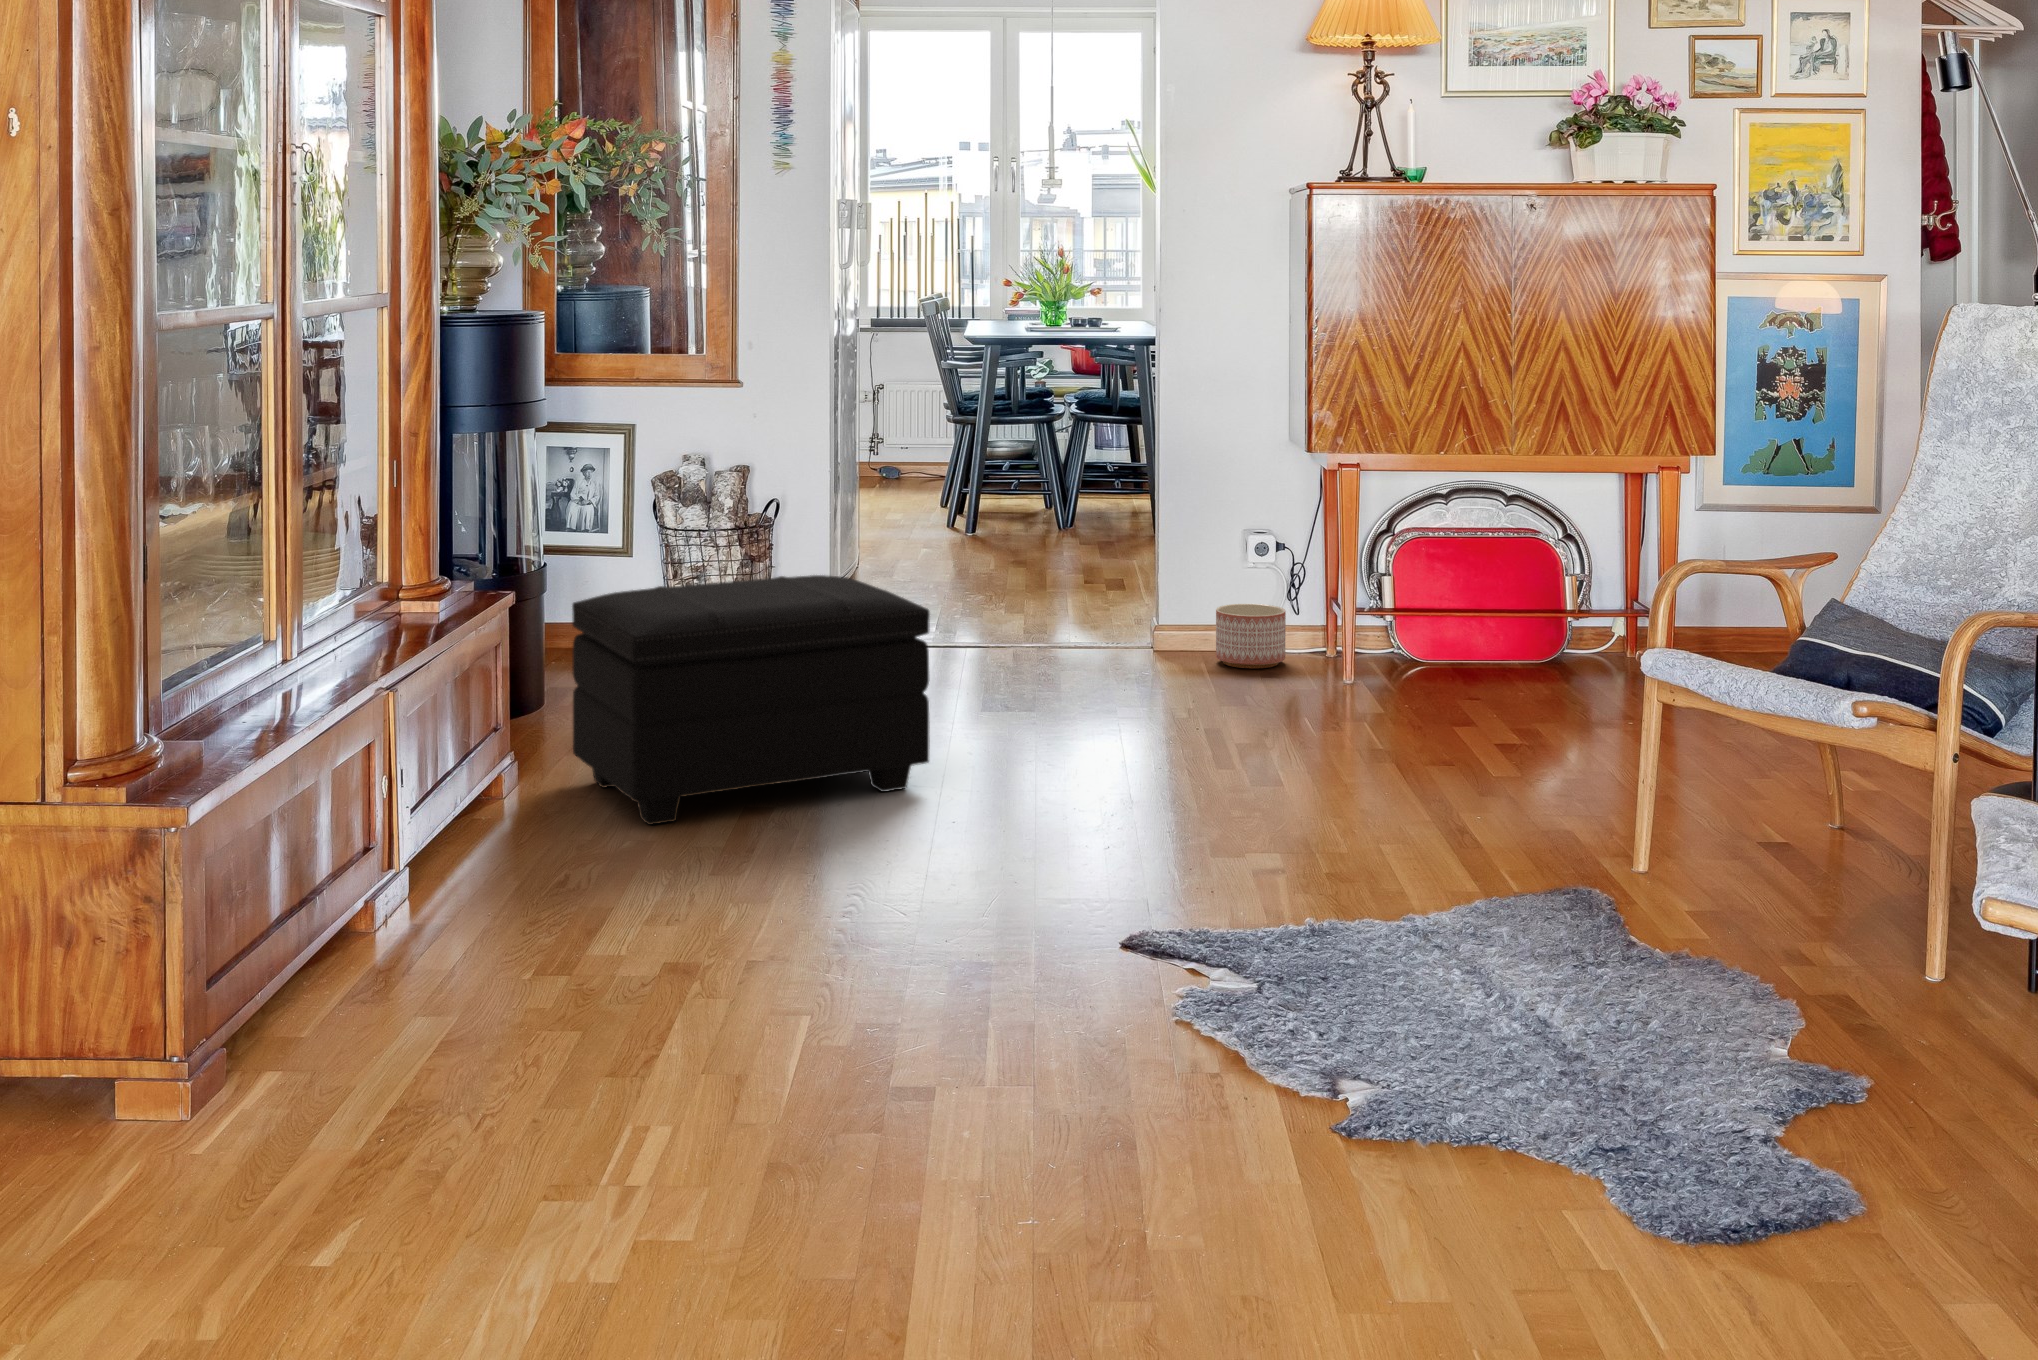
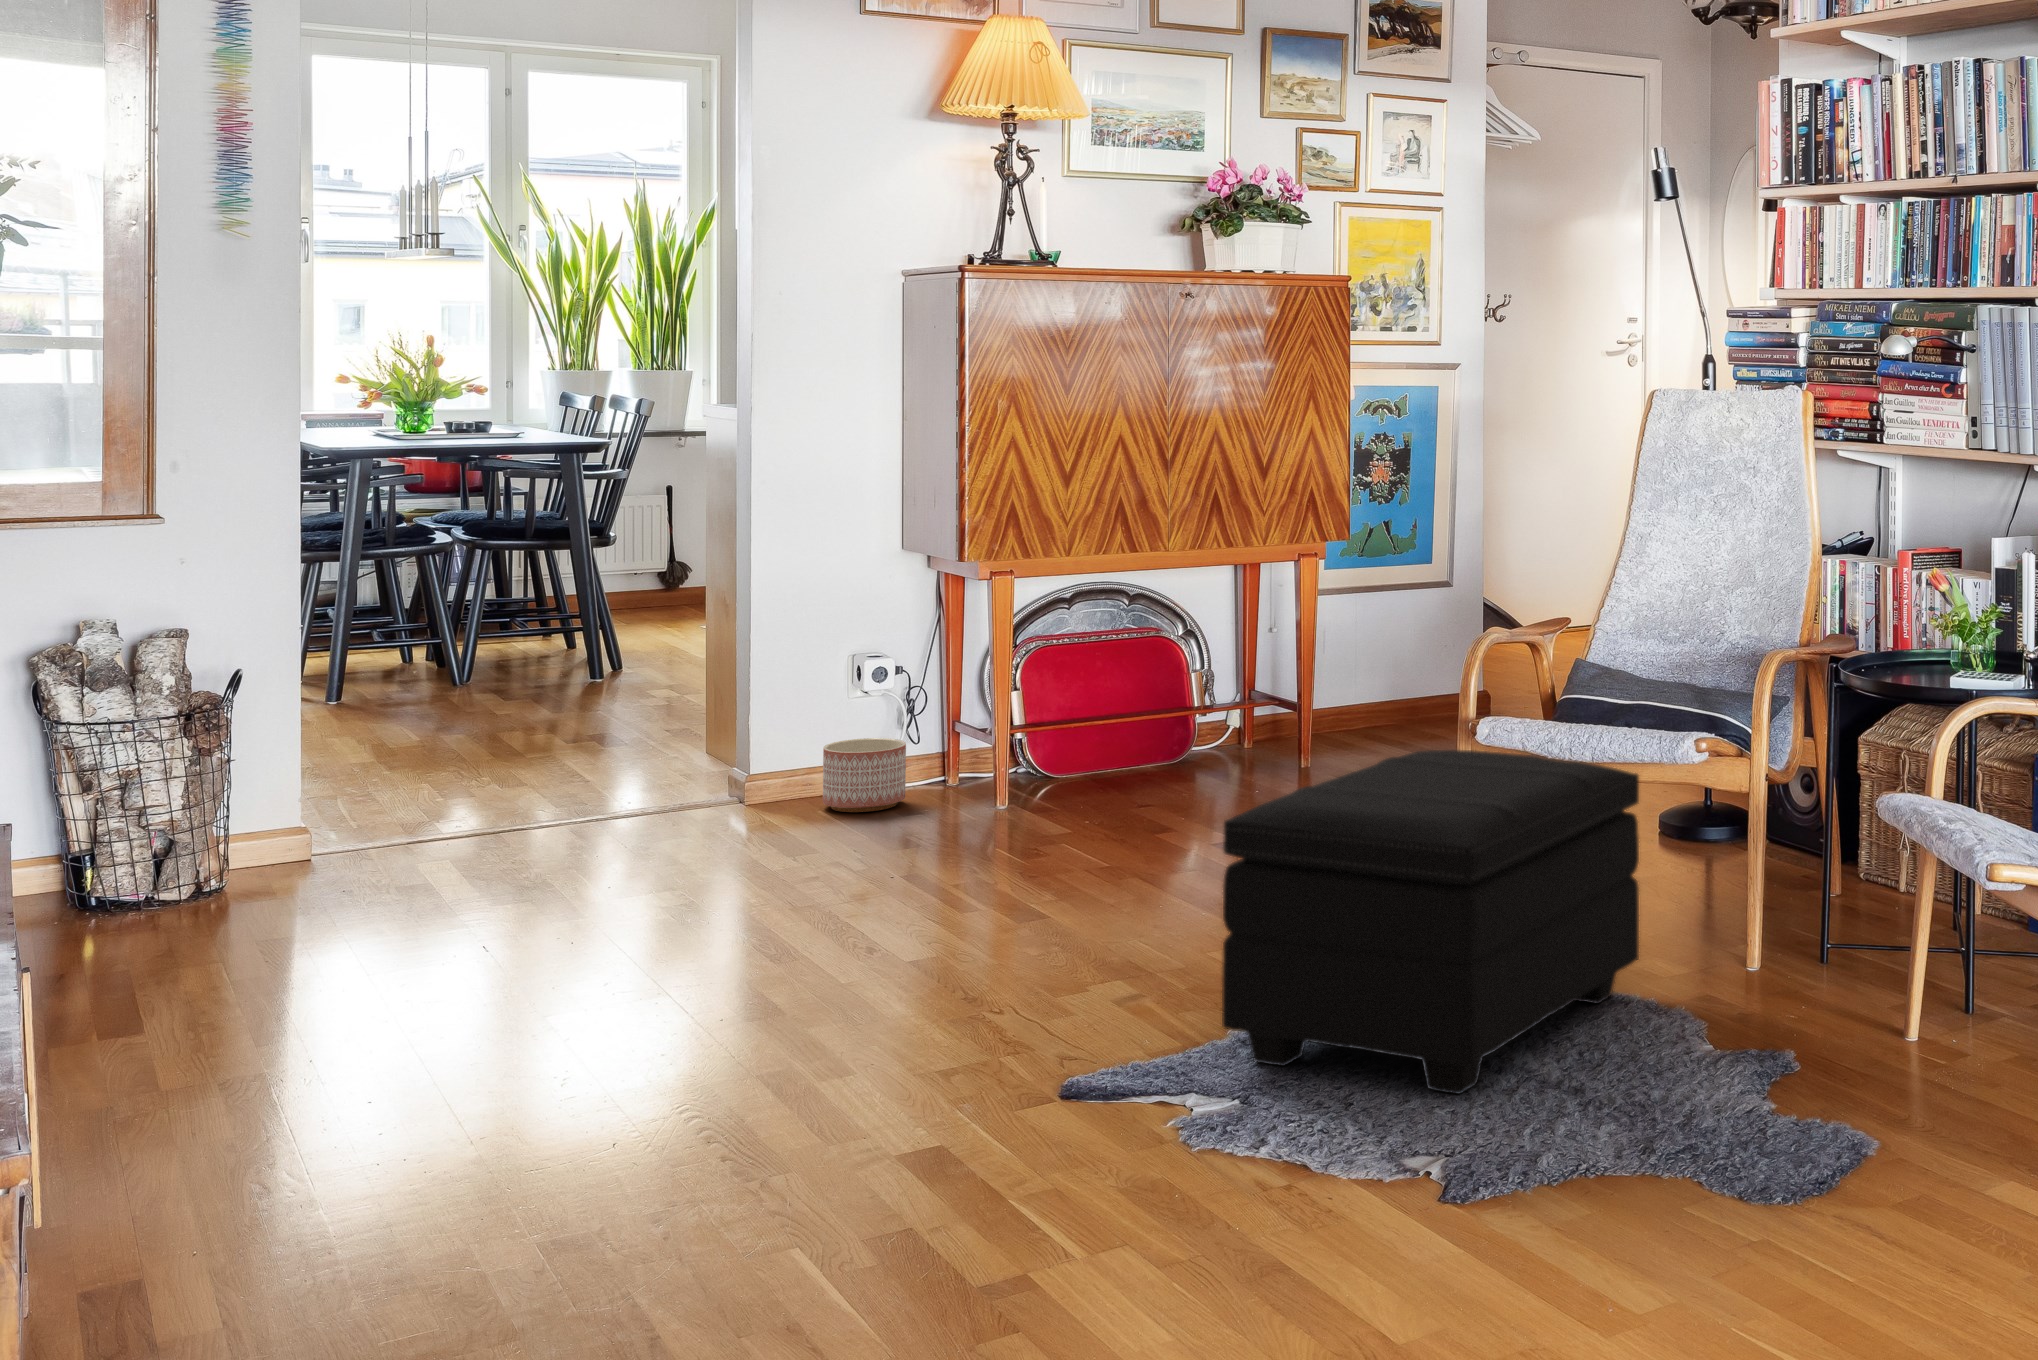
footstool: present [572,575,930,825] -> present [1222,750,1639,1094]

